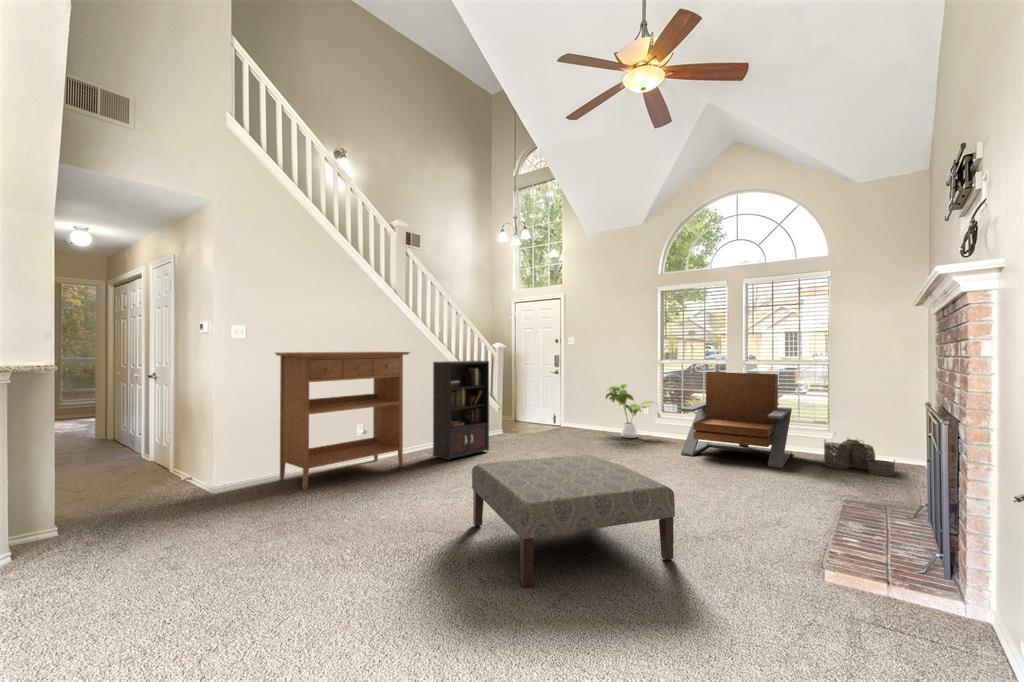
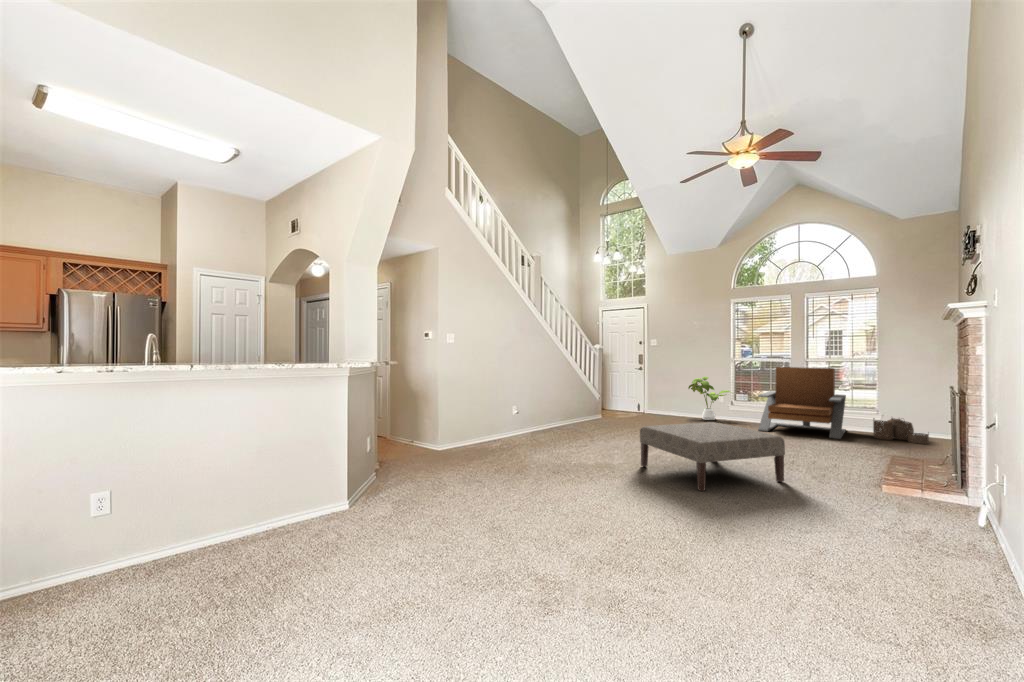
console table: present [275,352,410,490] -> none [473,352,558,449]
bookcase: present [433,360,489,460] -> none [568,359,607,433]

